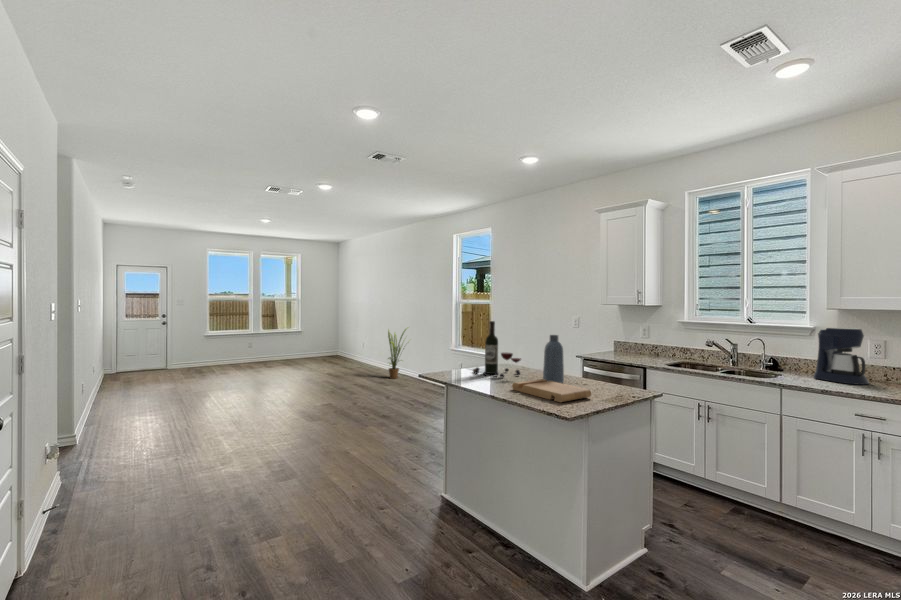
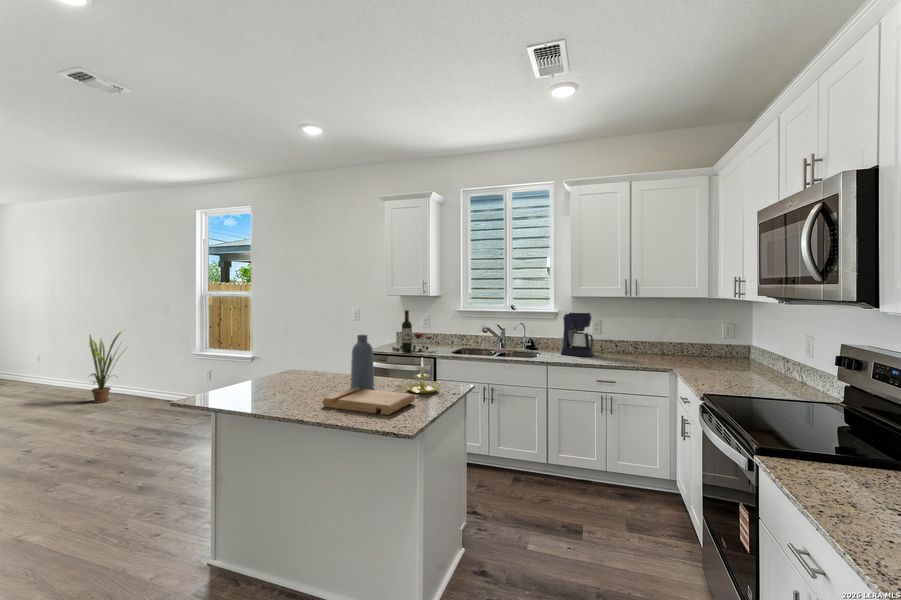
wine bottle: present [473,321,521,377] -> present [392,310,432,351]
candle holder: none [592,359,626,393] -> present [407,359,438,393]

